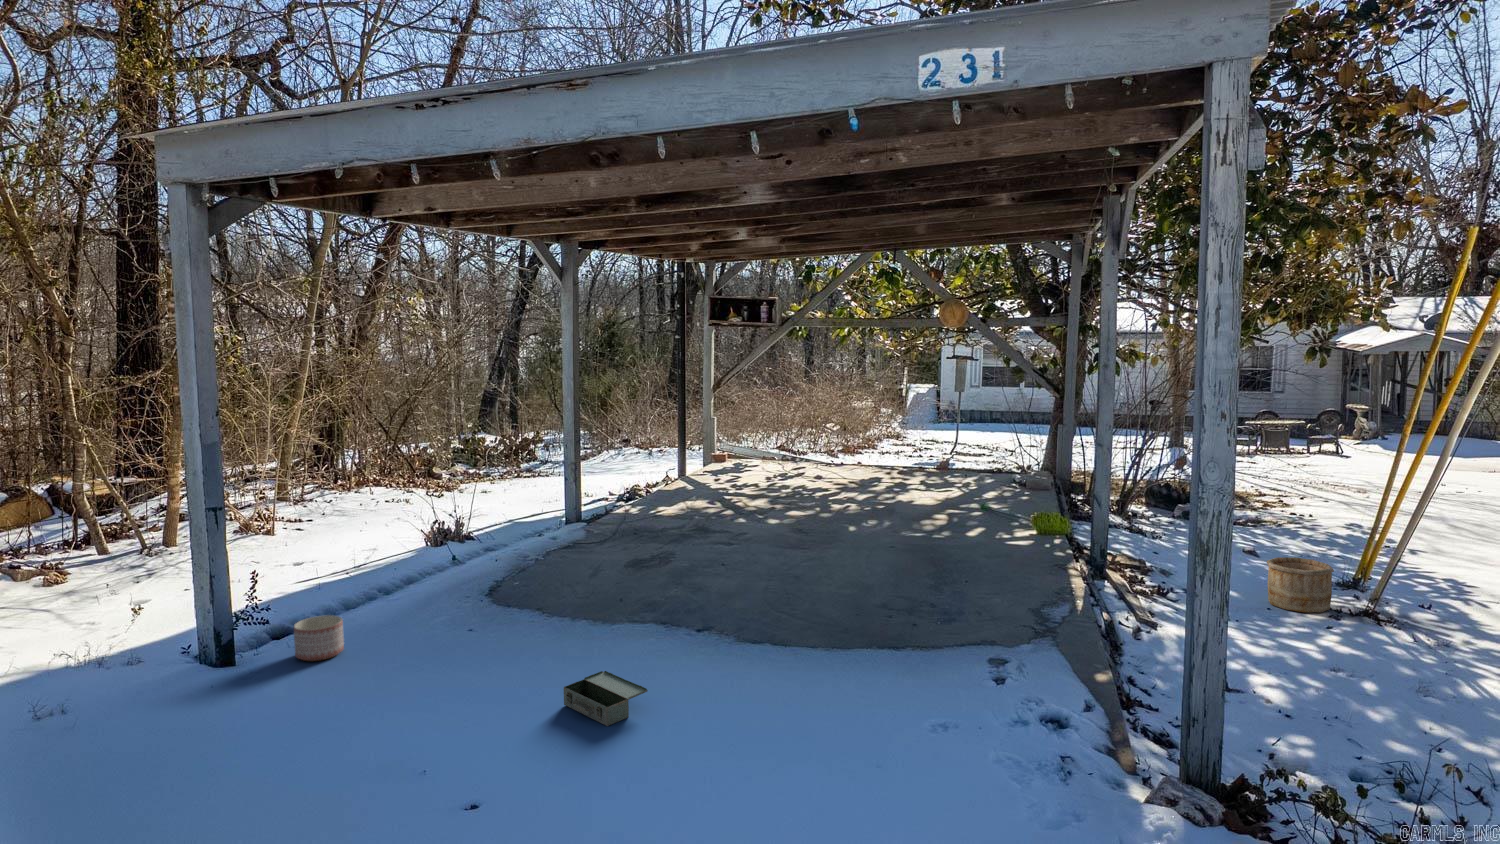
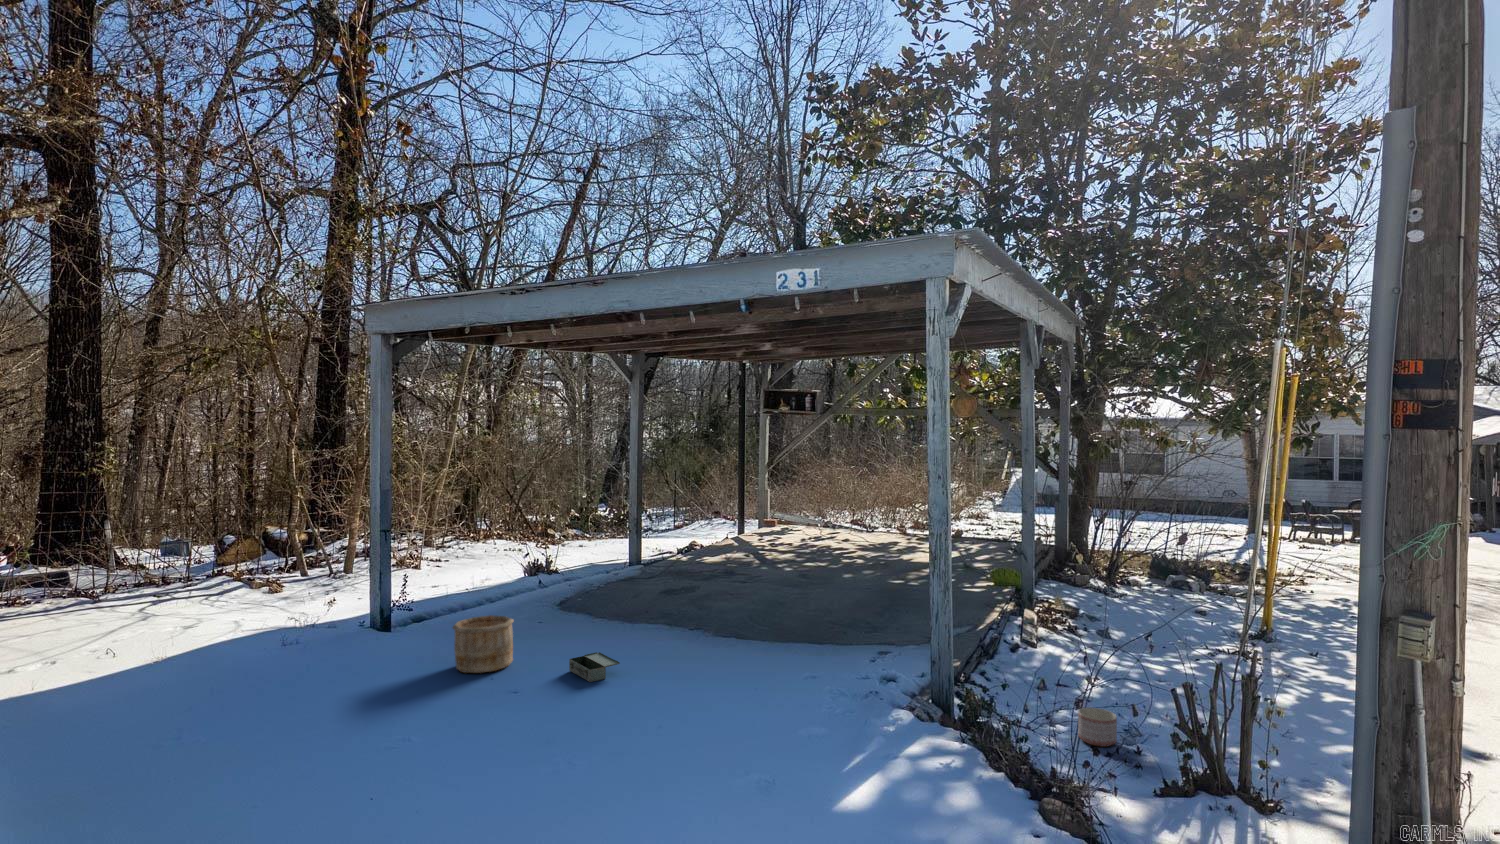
wooden bucket: present [1267,557,1334,612] -> present [453,615,514,673]
planter: present [294,615,344,661] -> present [1078,708,1117,747]

